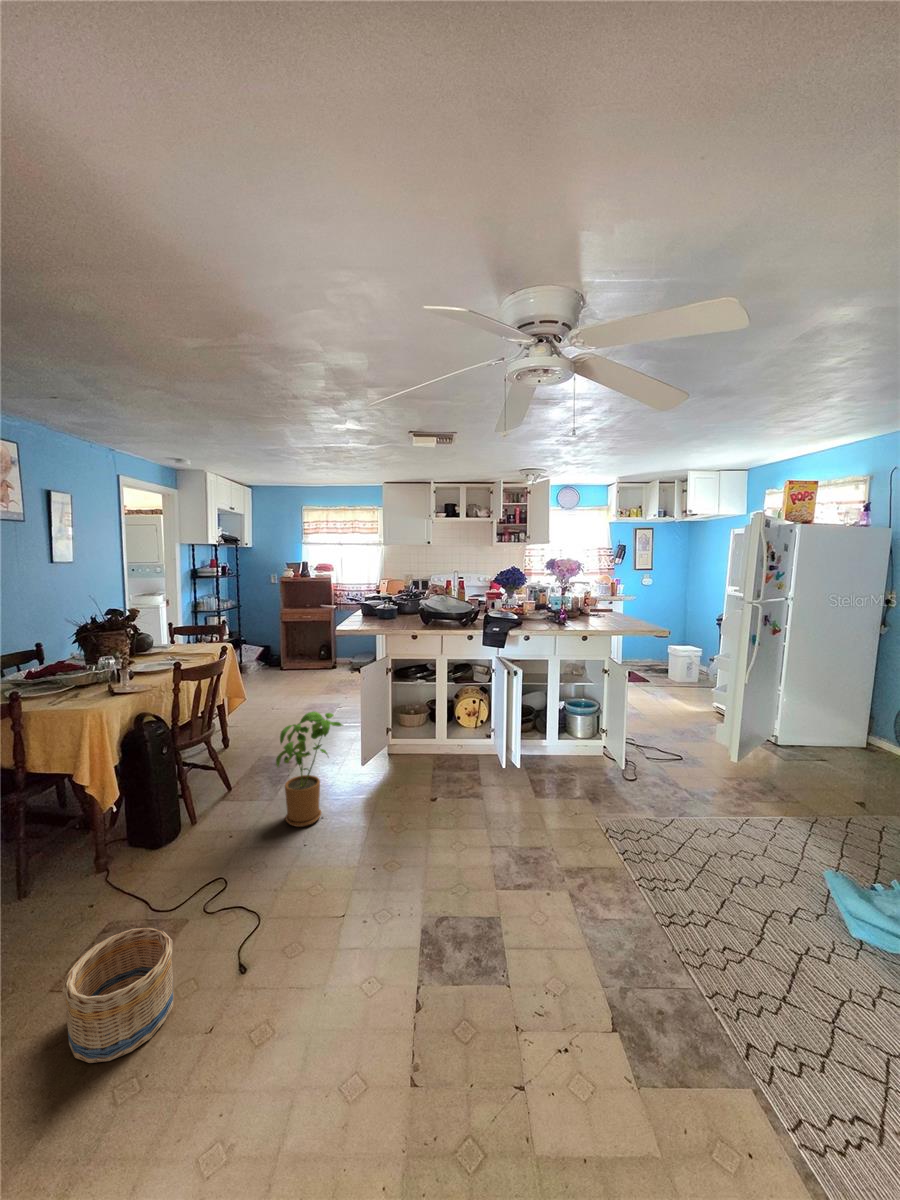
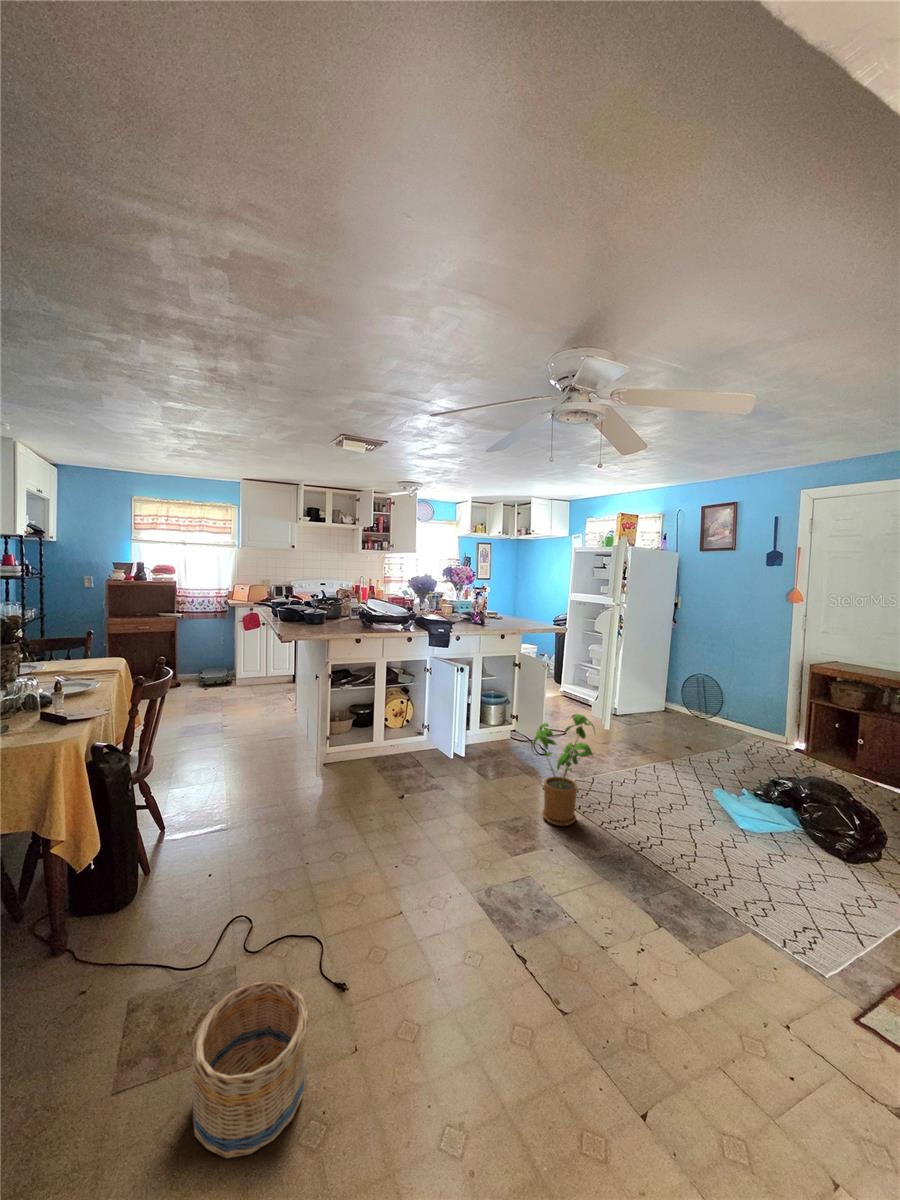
house plant: present [276,712,343,827] -> present [533,714,595,826]

